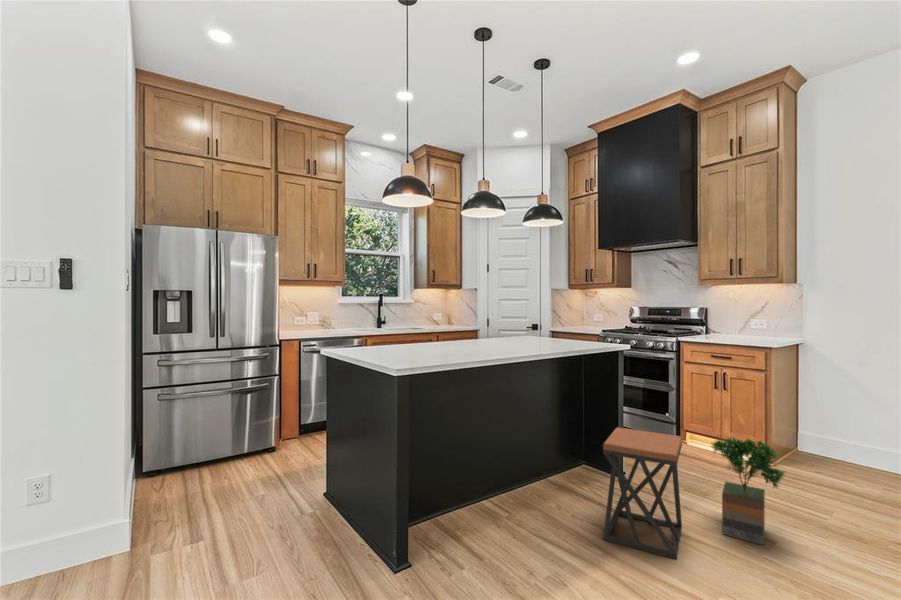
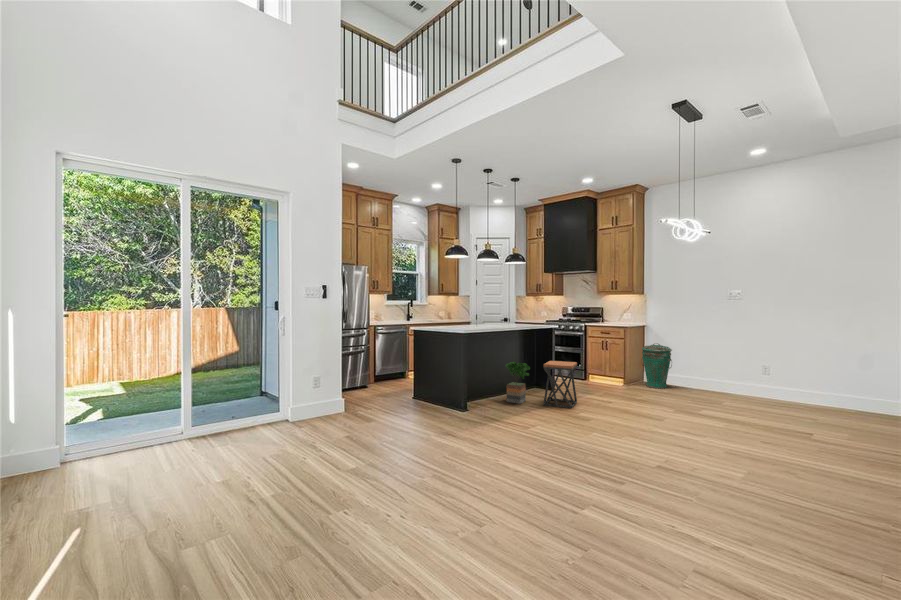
trash can: none [796,379,869,472] -> present [642,343,672,388]
potted tree: present [711,437,785,545] -> present [506,362,530,404]

